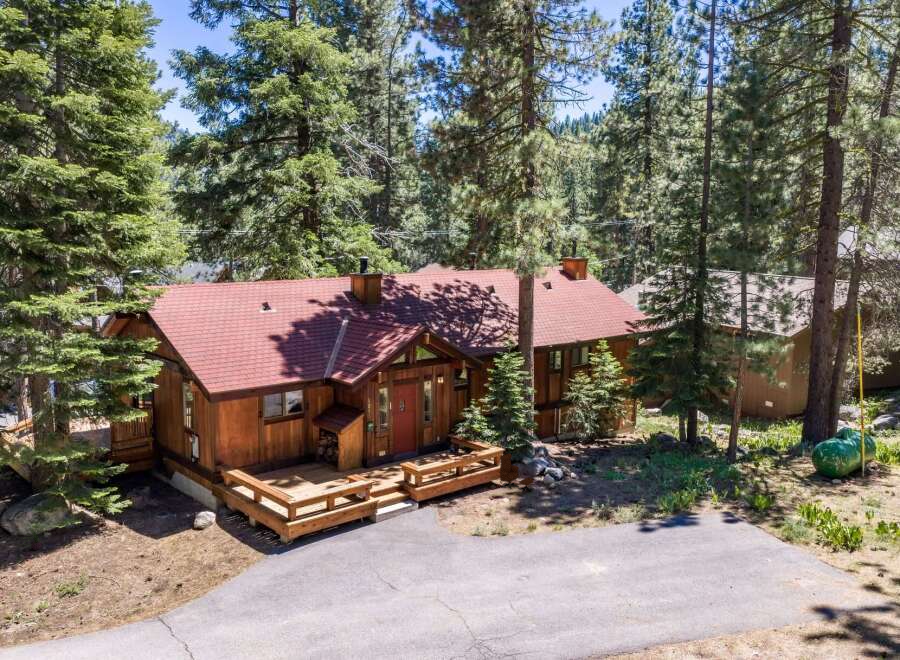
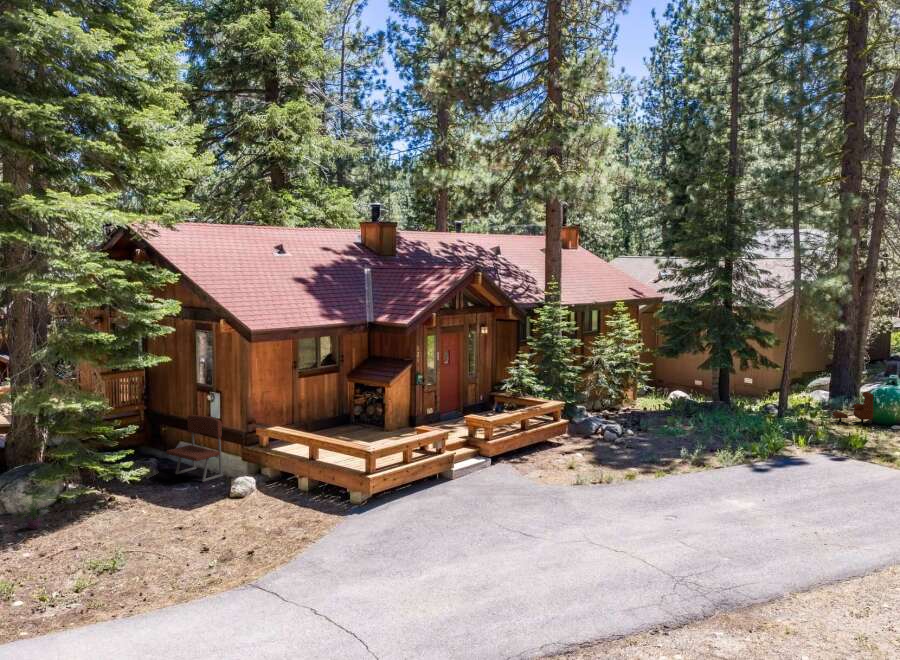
bench: none [157,453,199,511] -> present [166,415,223,482]
lounge chair: present [499,454,534,492] -> present [830,392,874,427]

